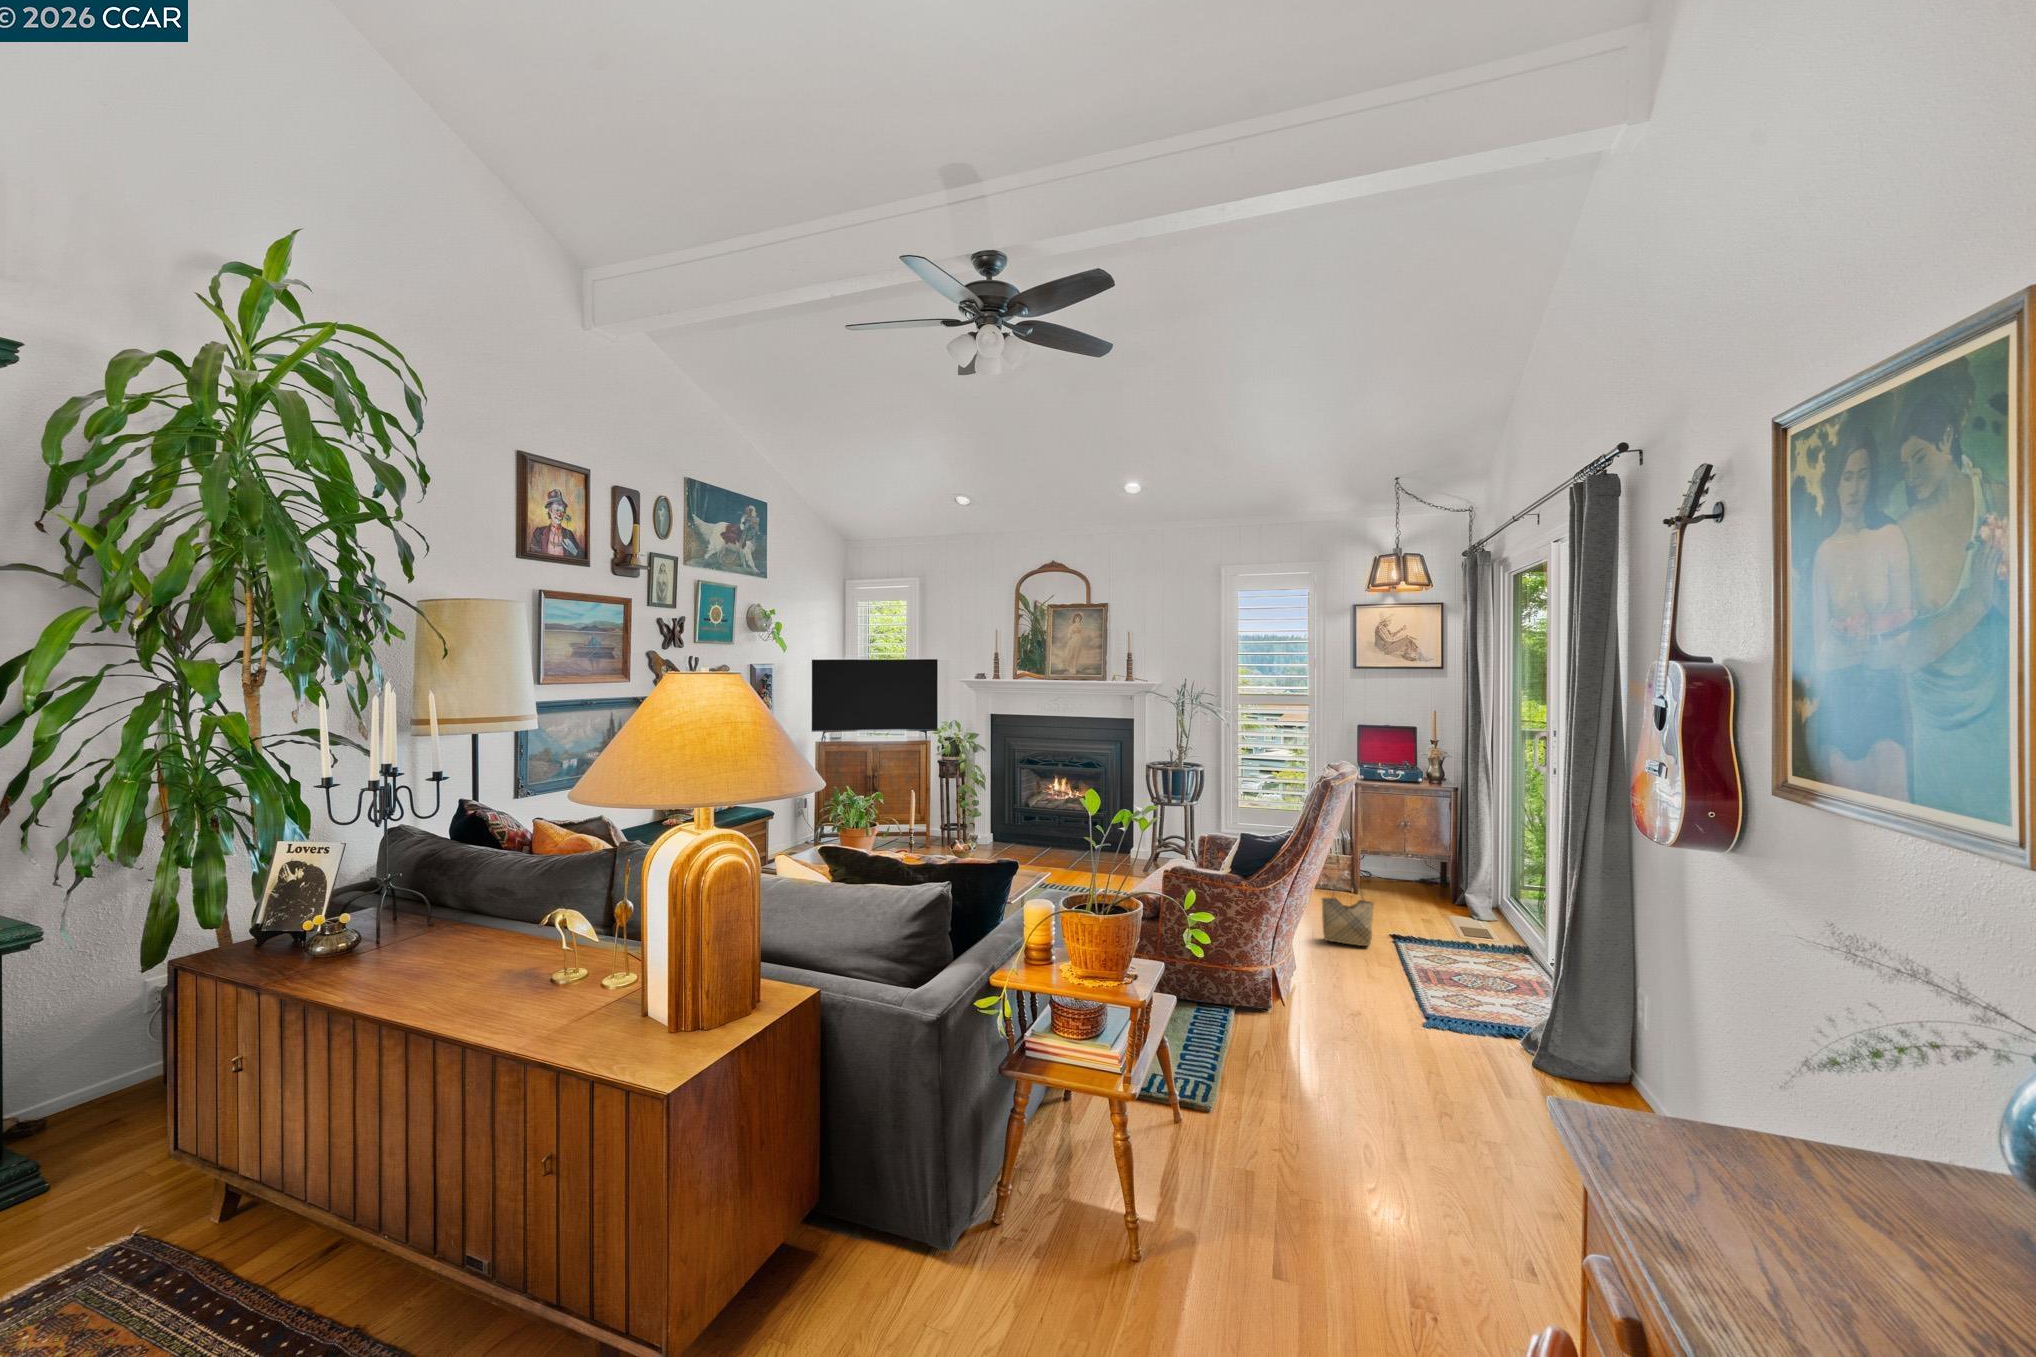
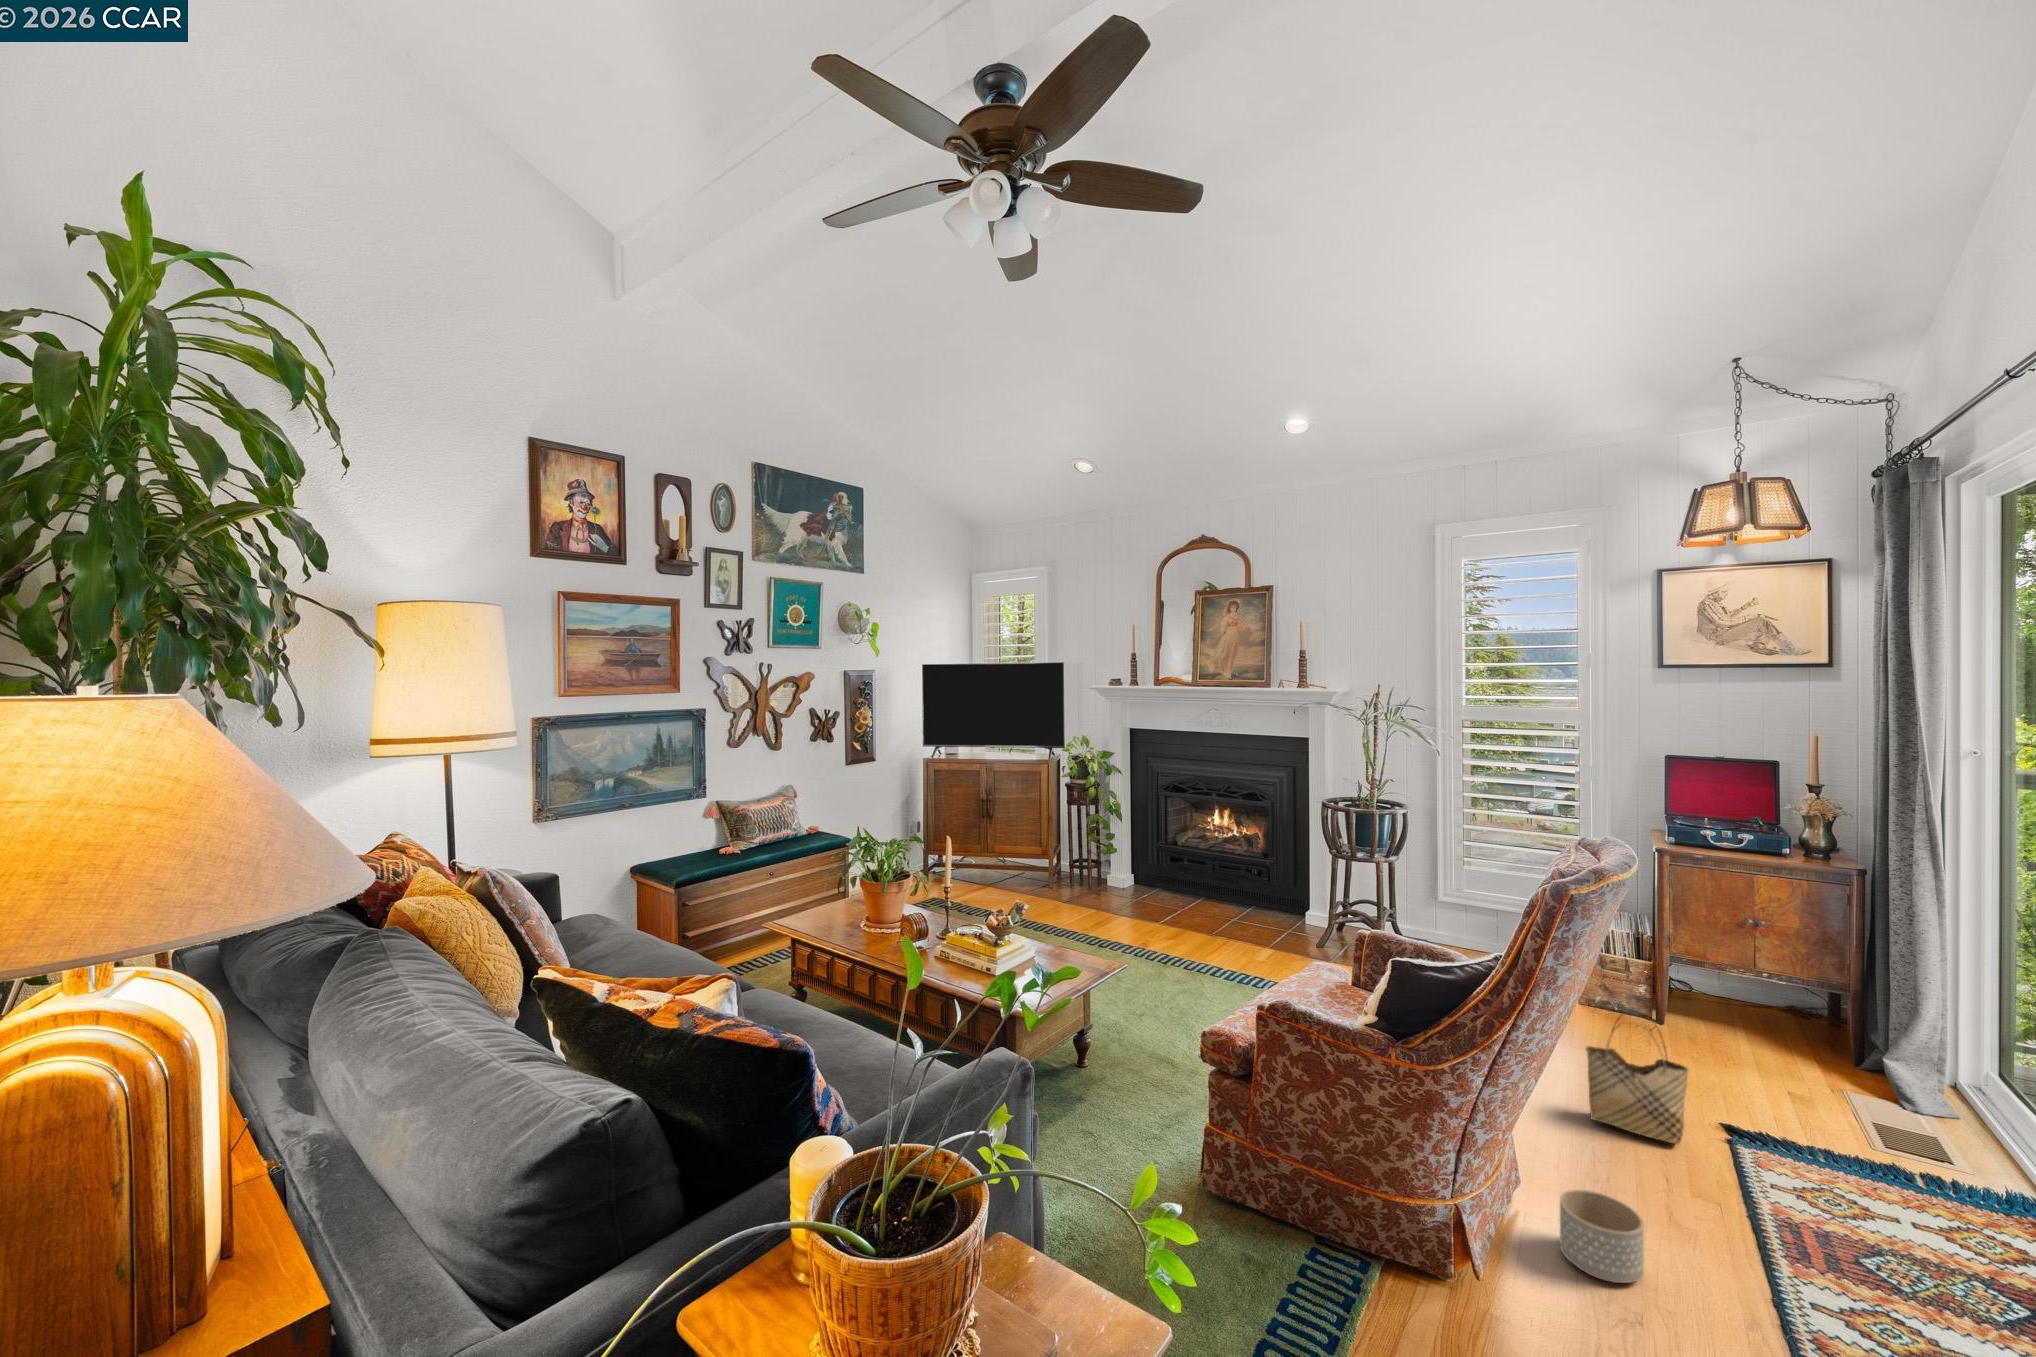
planter: none [1319,961,1360,1002] -> present [1560,1190,1644,1283]

